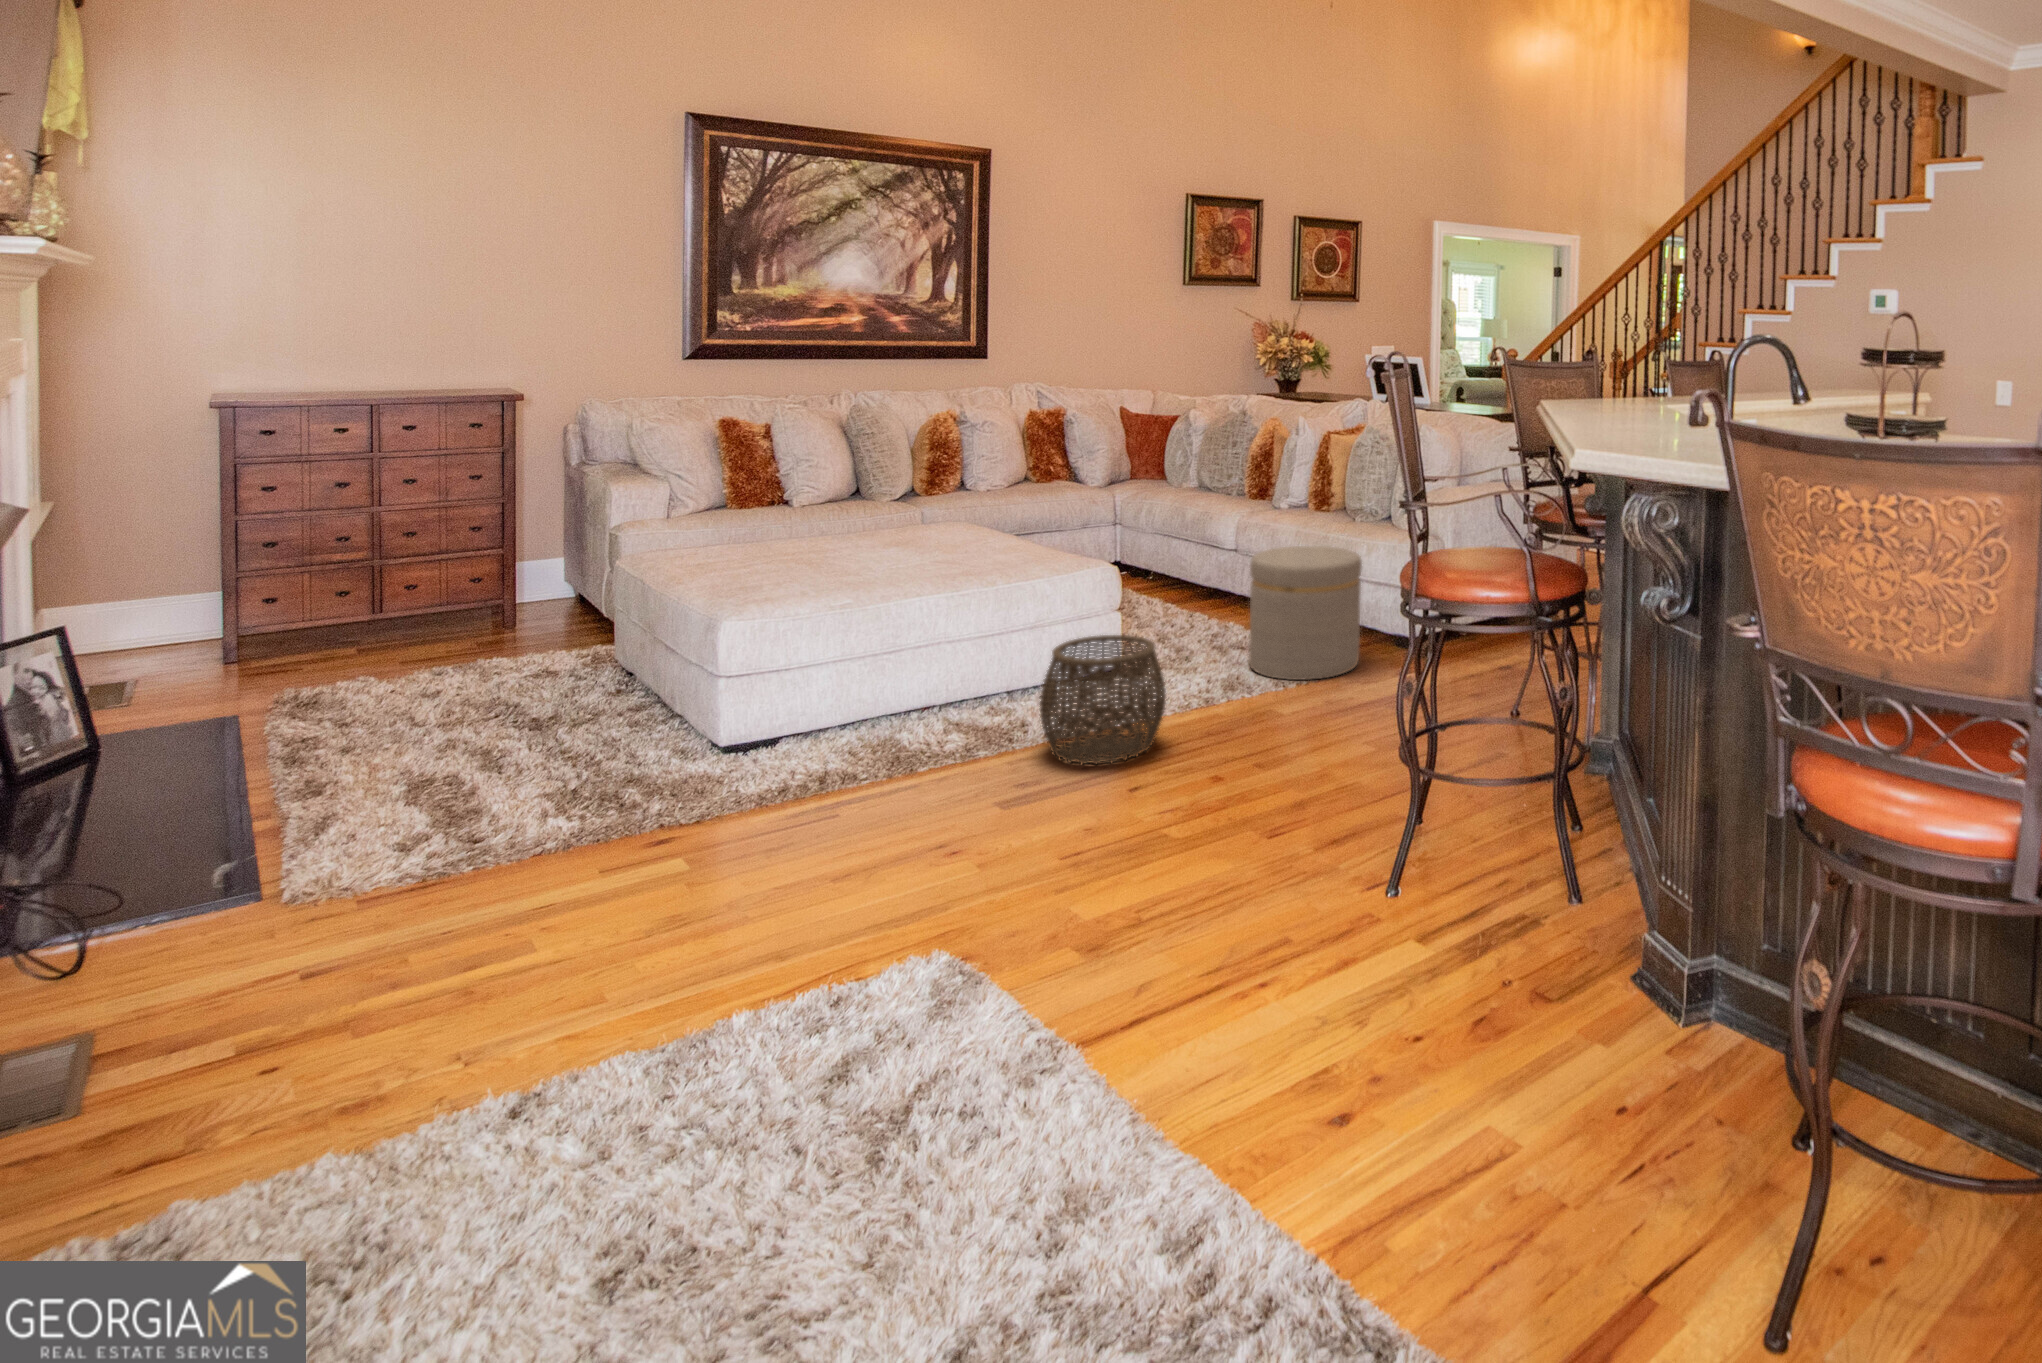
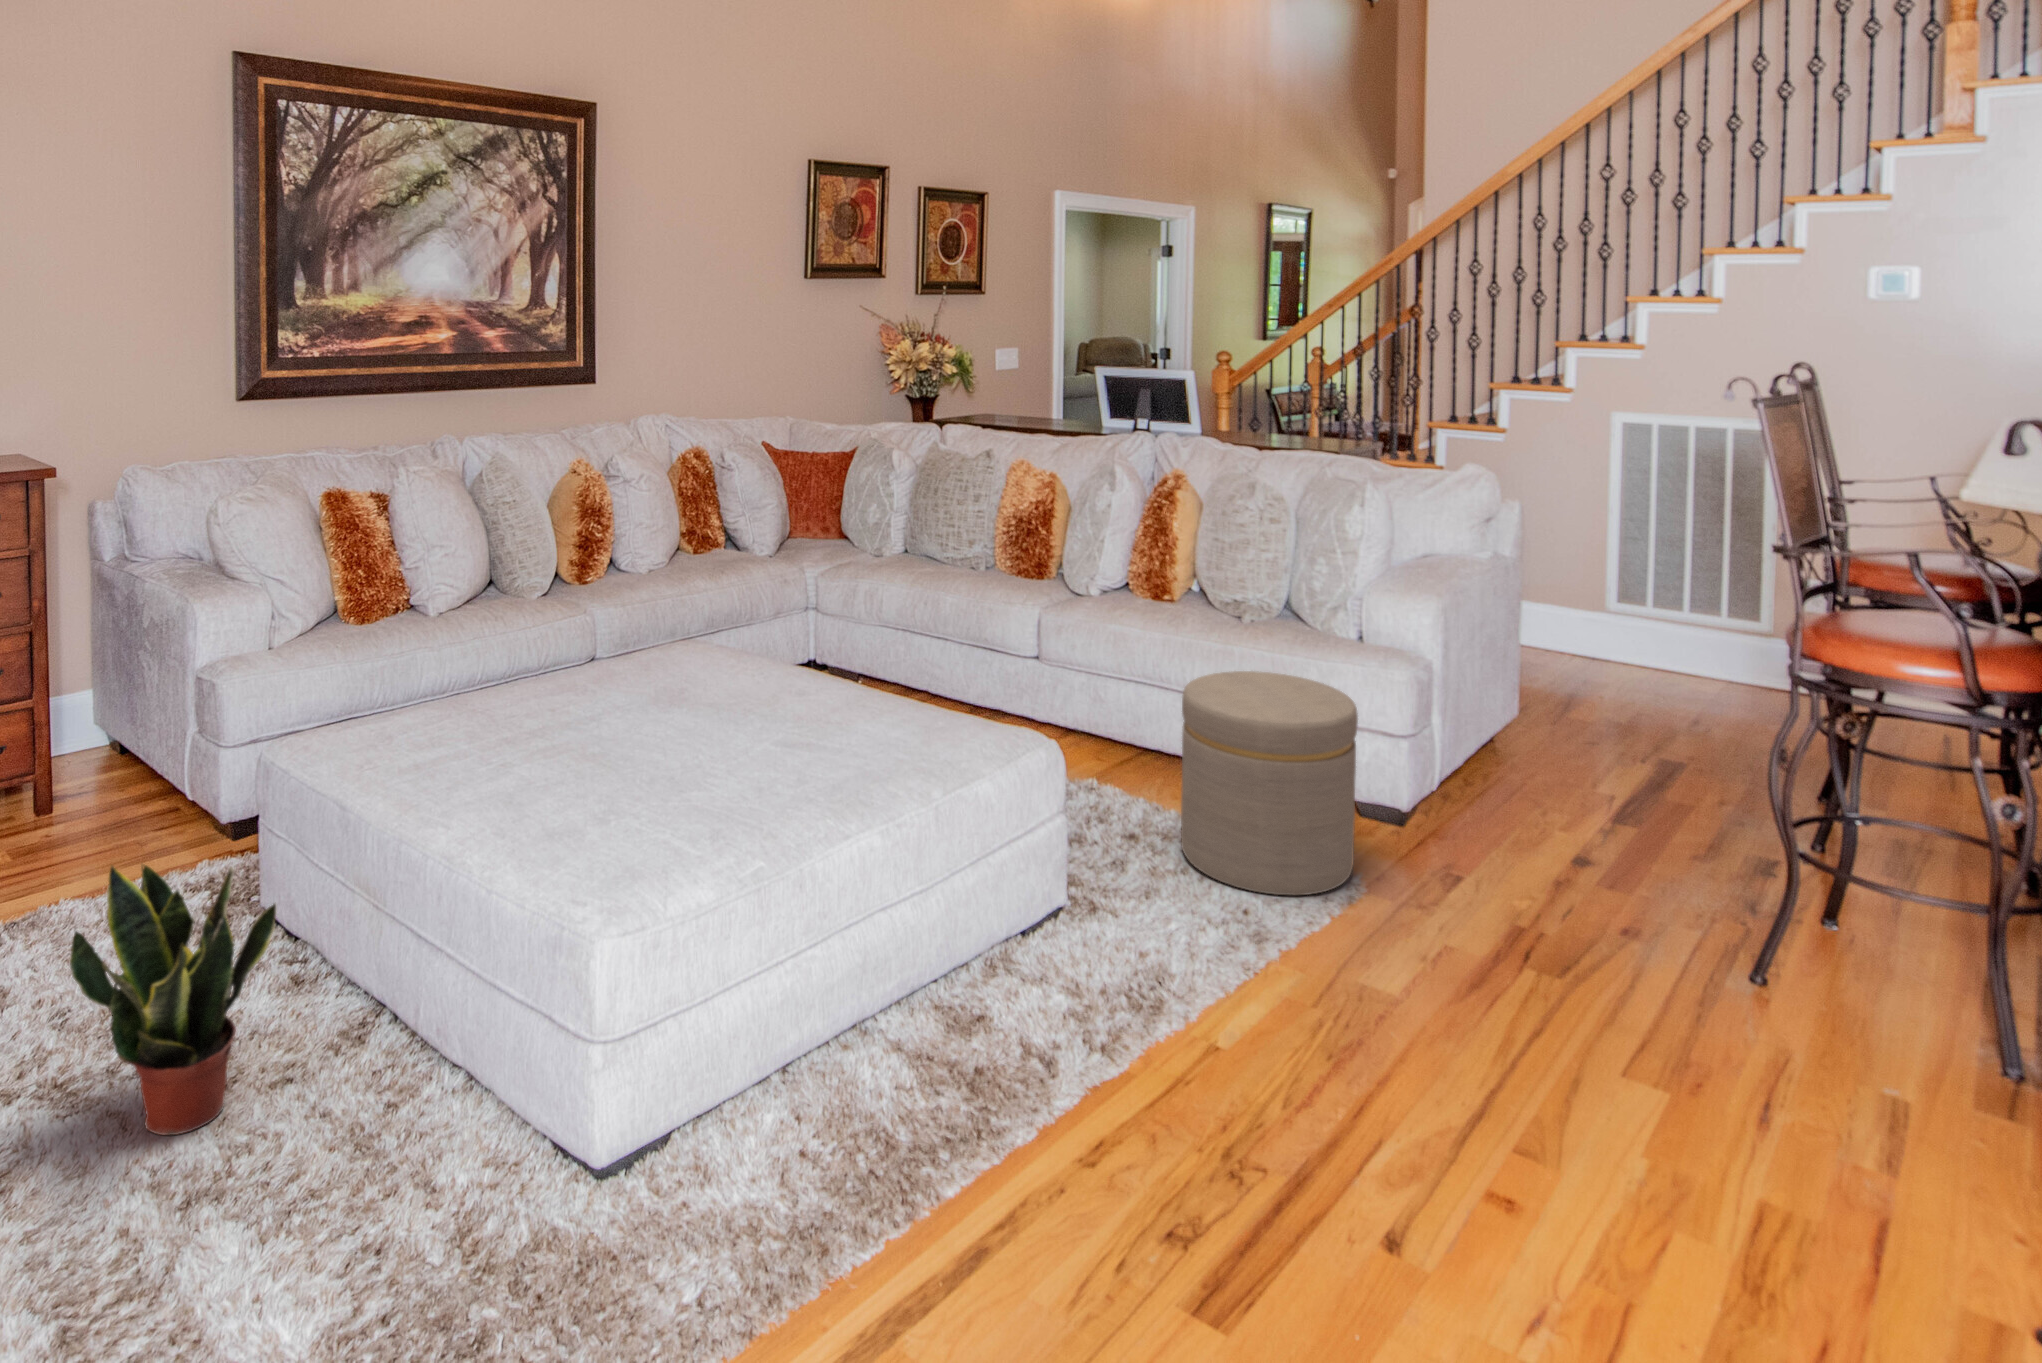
potted plant: none [442,587,578,744] -> present [70,865,276,1135]
woven basket: present [1040,635,1166,765] -> none [1099,891,1319,1158]

